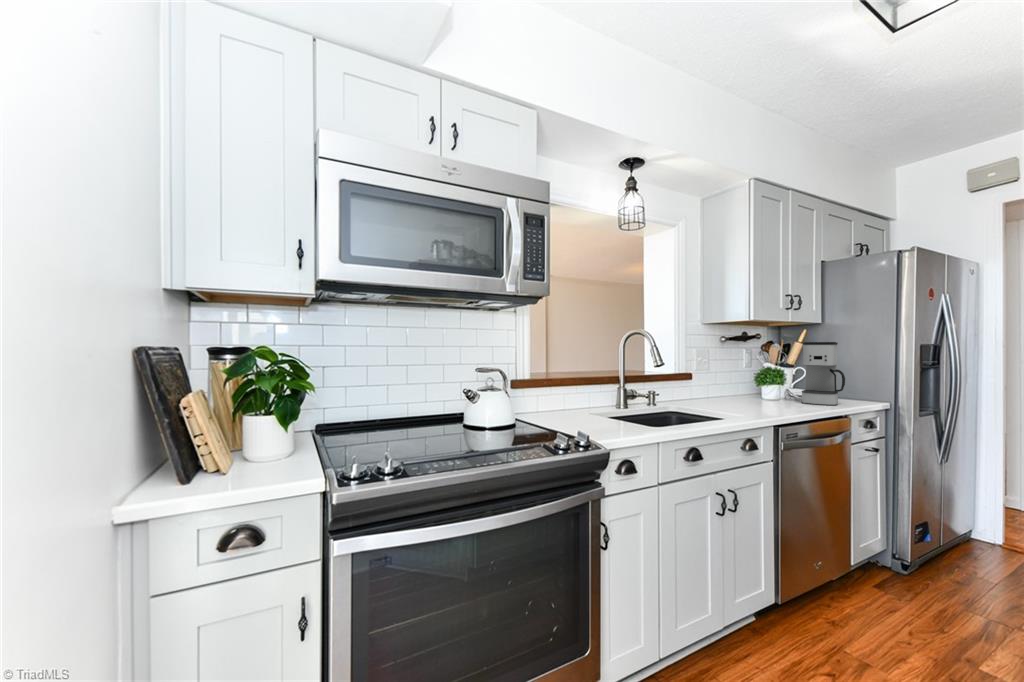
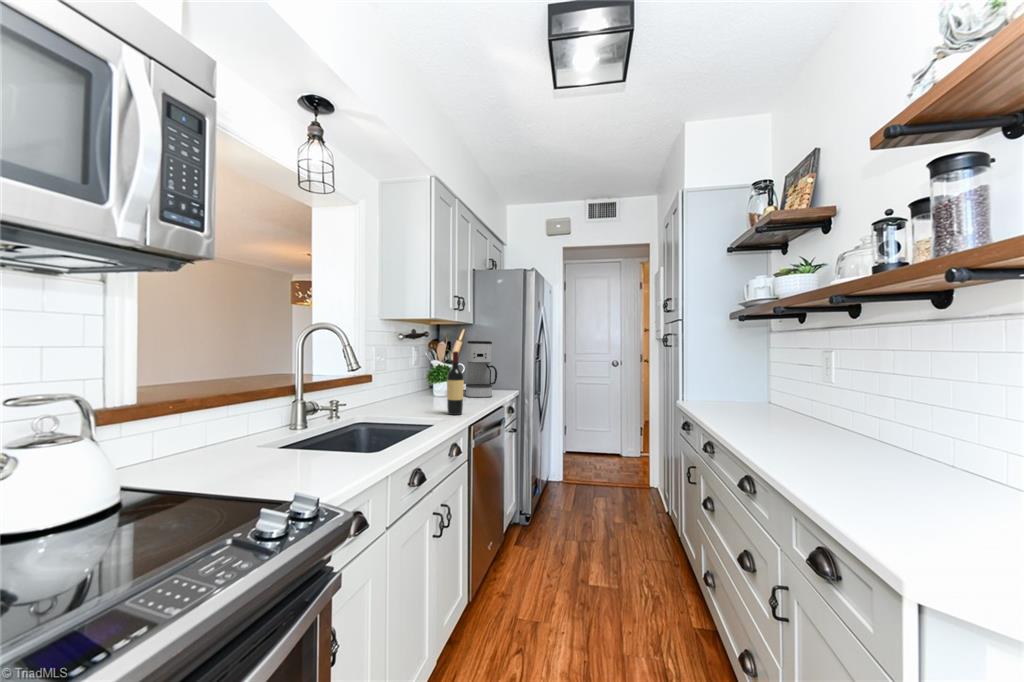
wine bottle: none [755,352,774,415] -> present [447,351,464,415]

